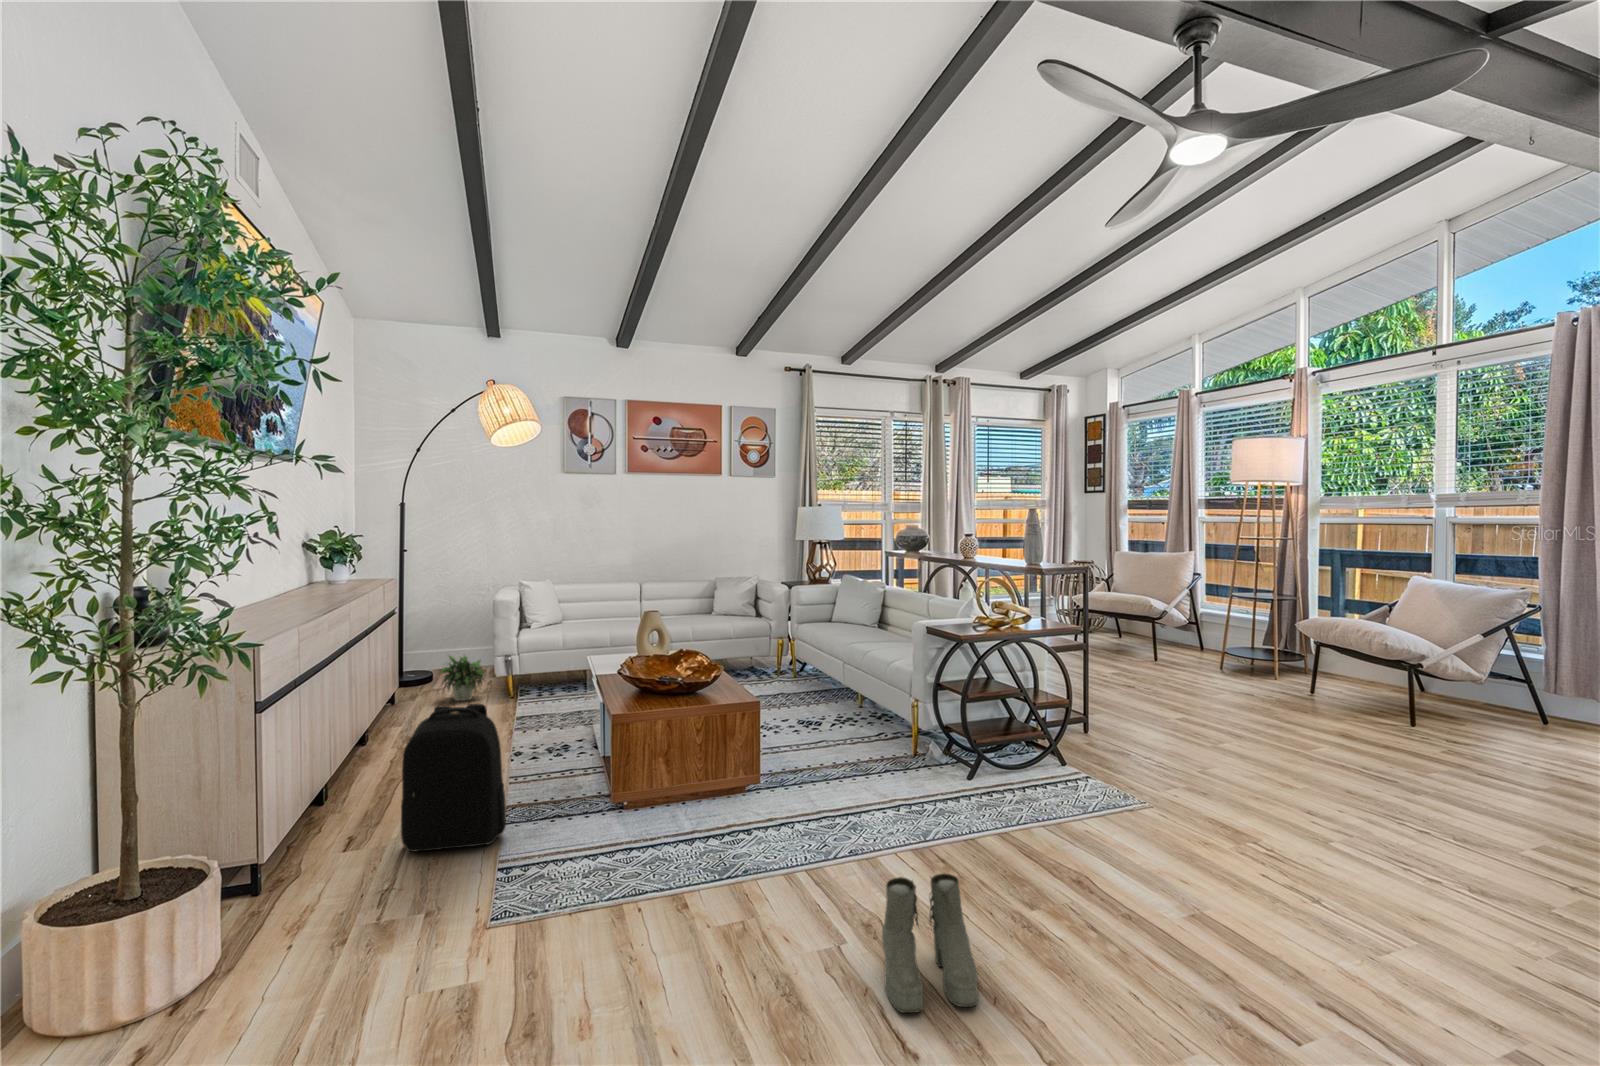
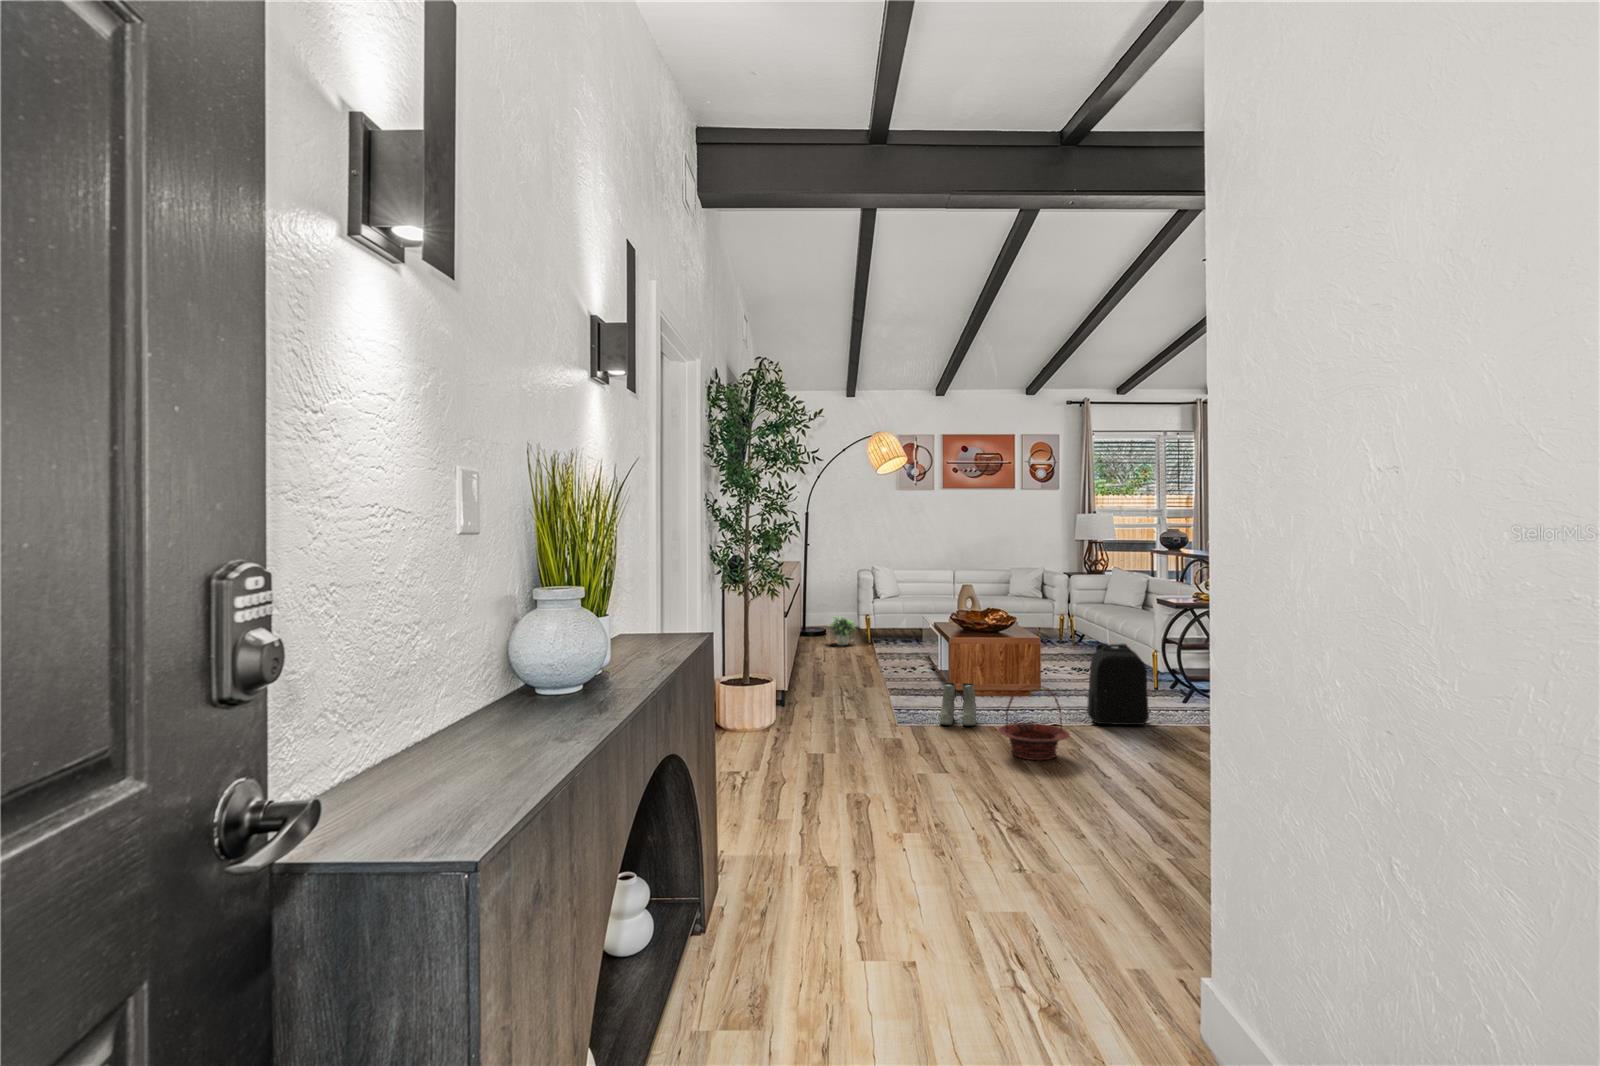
backpack: present [401,704,506,851] -> present [1087,643,1149,725]
basket: none [639,816,786,986] -> present [998,684,1070,760]
boots: present [882,874,978,1013] -> present [940,683,976,726]

